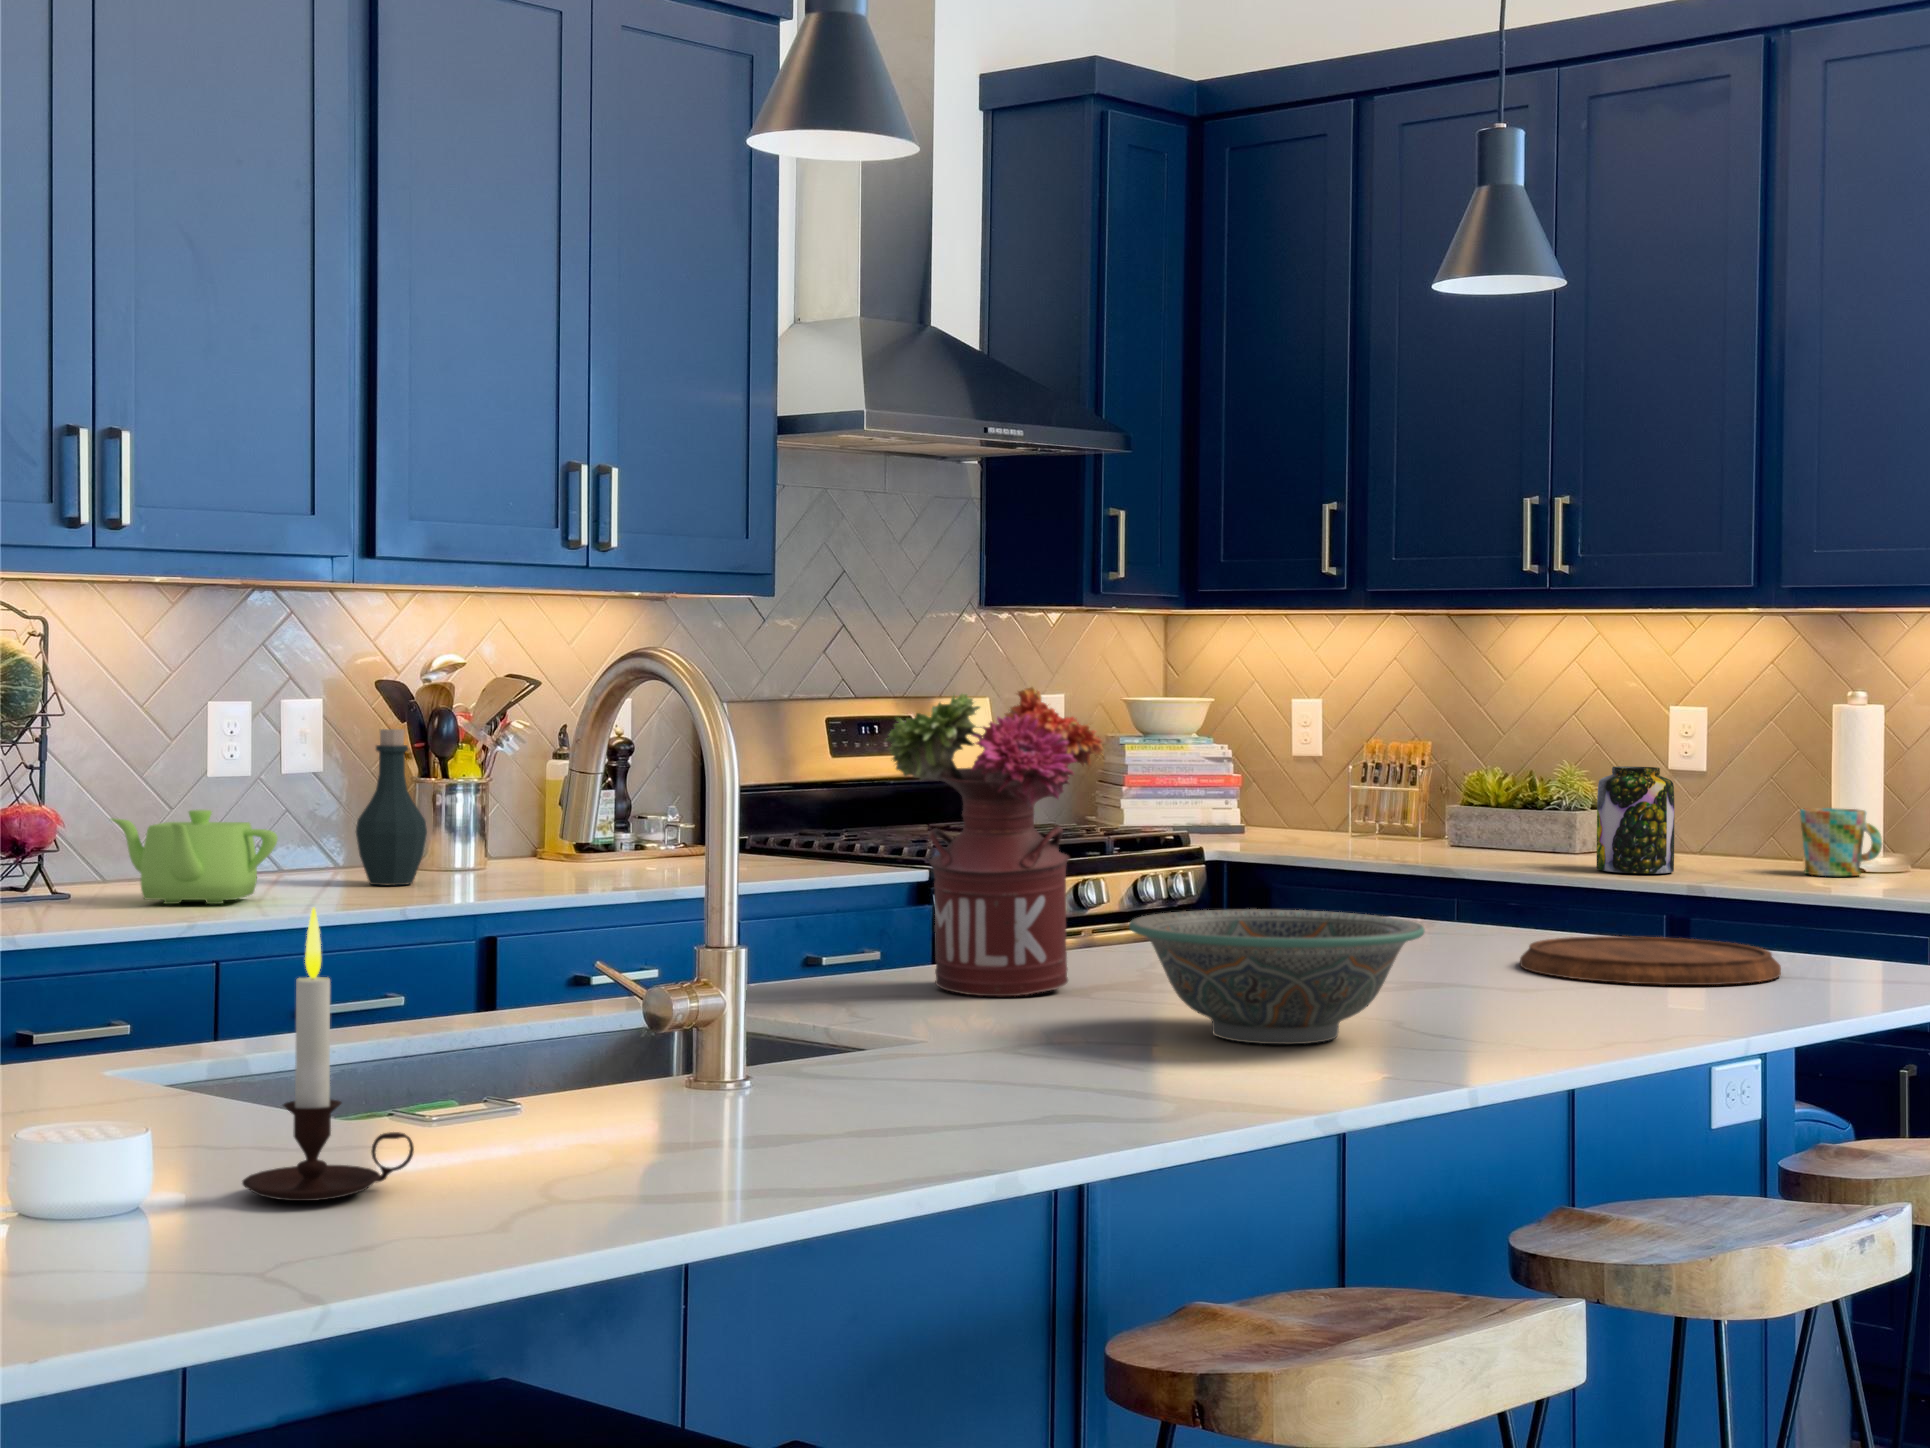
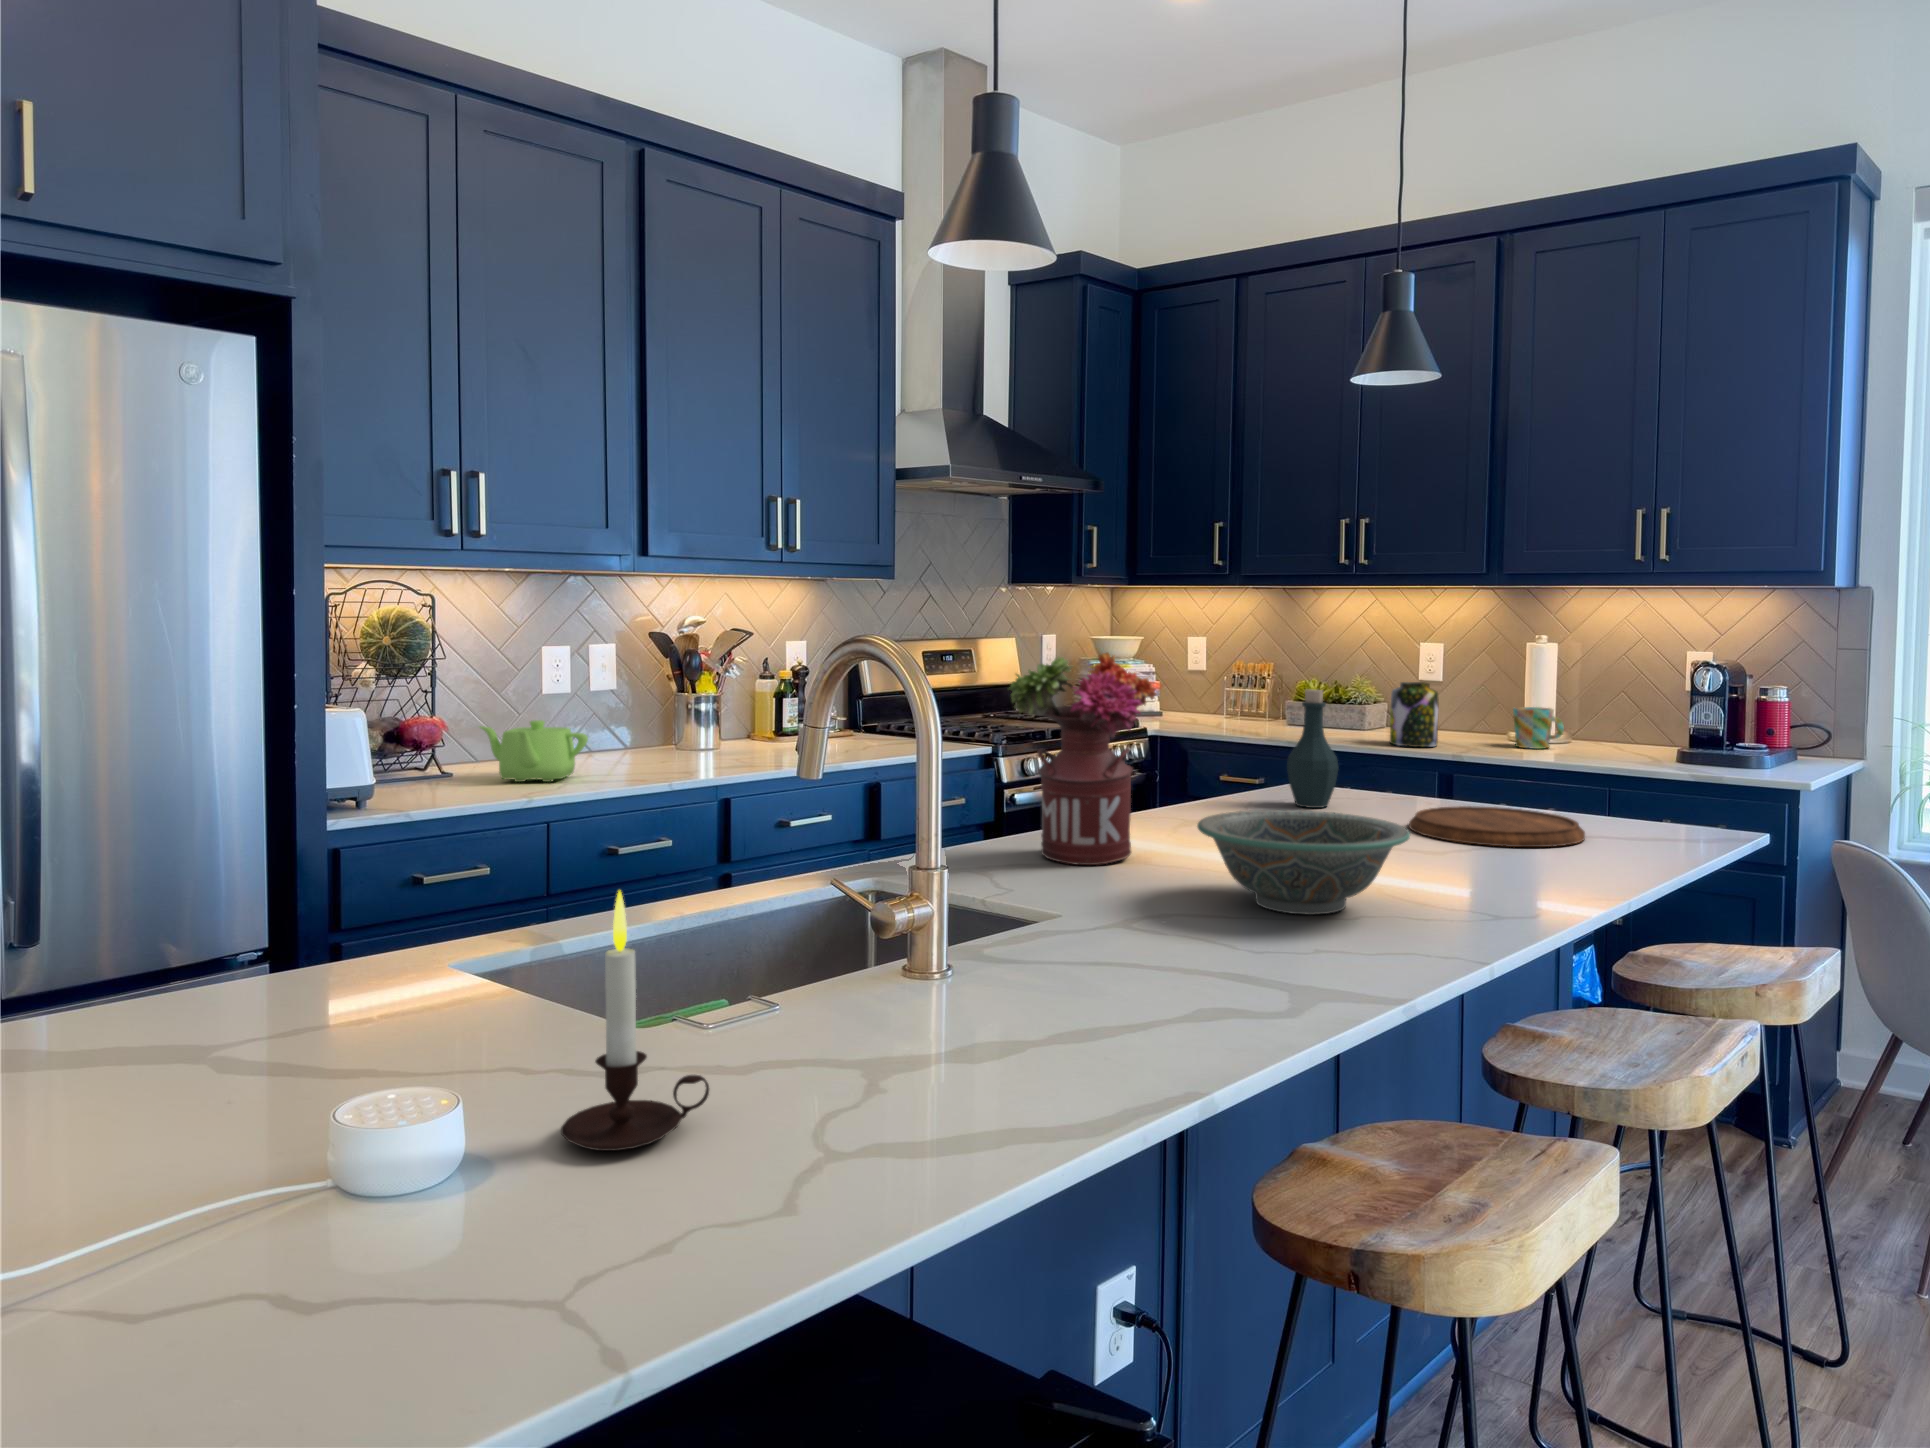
bottle: present [356,729,427,885] -> present [1287,690,1339,808]

